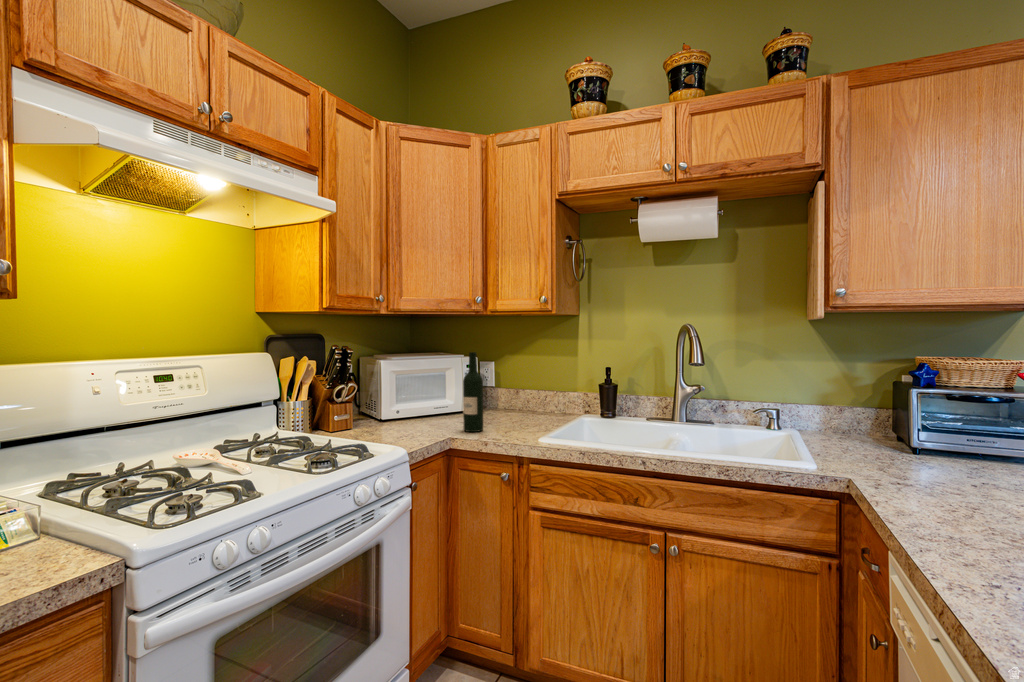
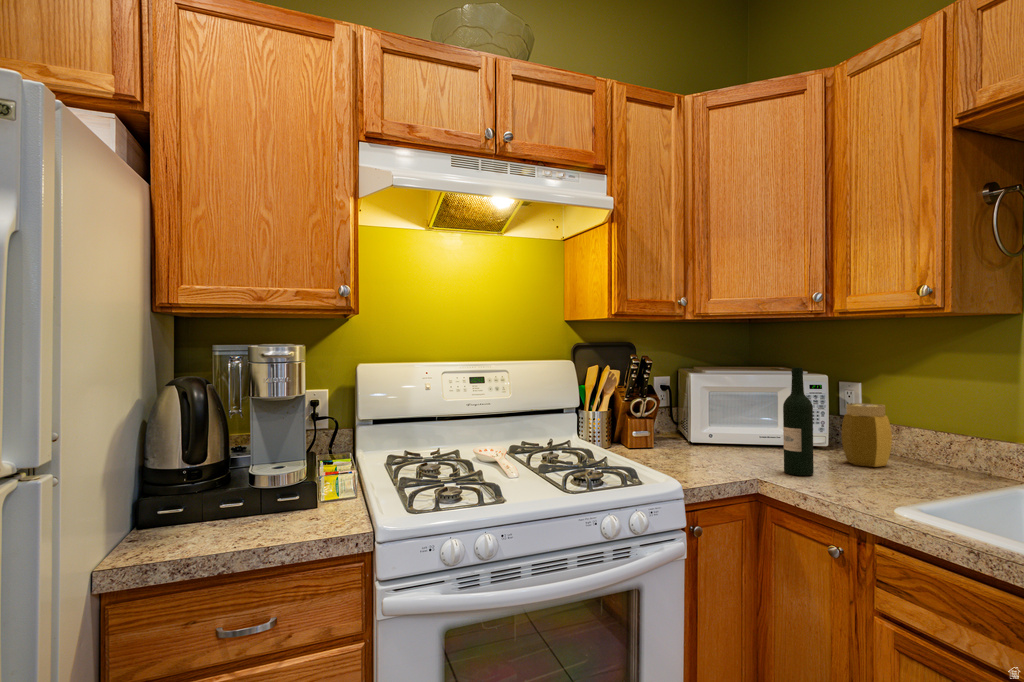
jar: none [490,376,520,420] -> present [841,403,892,467]

